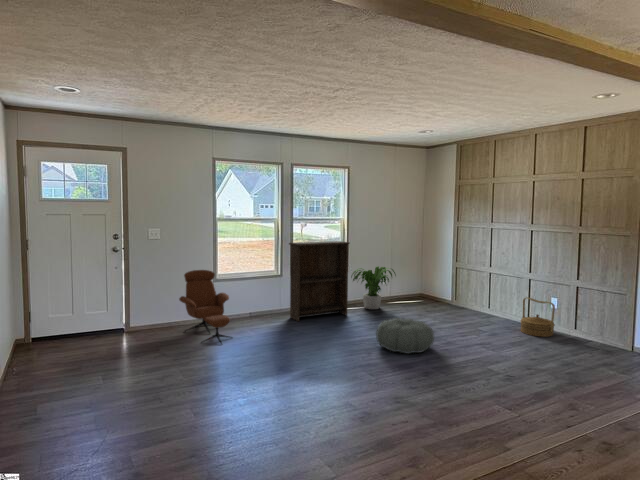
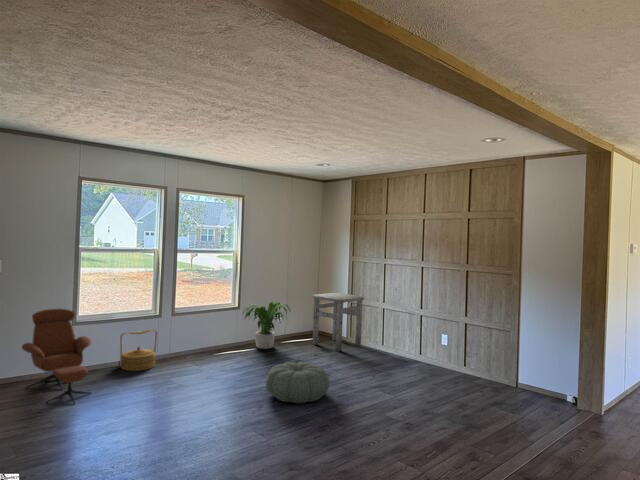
bookshelf: present [289,241,350,321] -> none [170,275,241,367]
side table: none [417,258,469,313] -> present [312,293,364,351]
woven basket: present [521,297,555,337] -> present [120,329,157,371]

